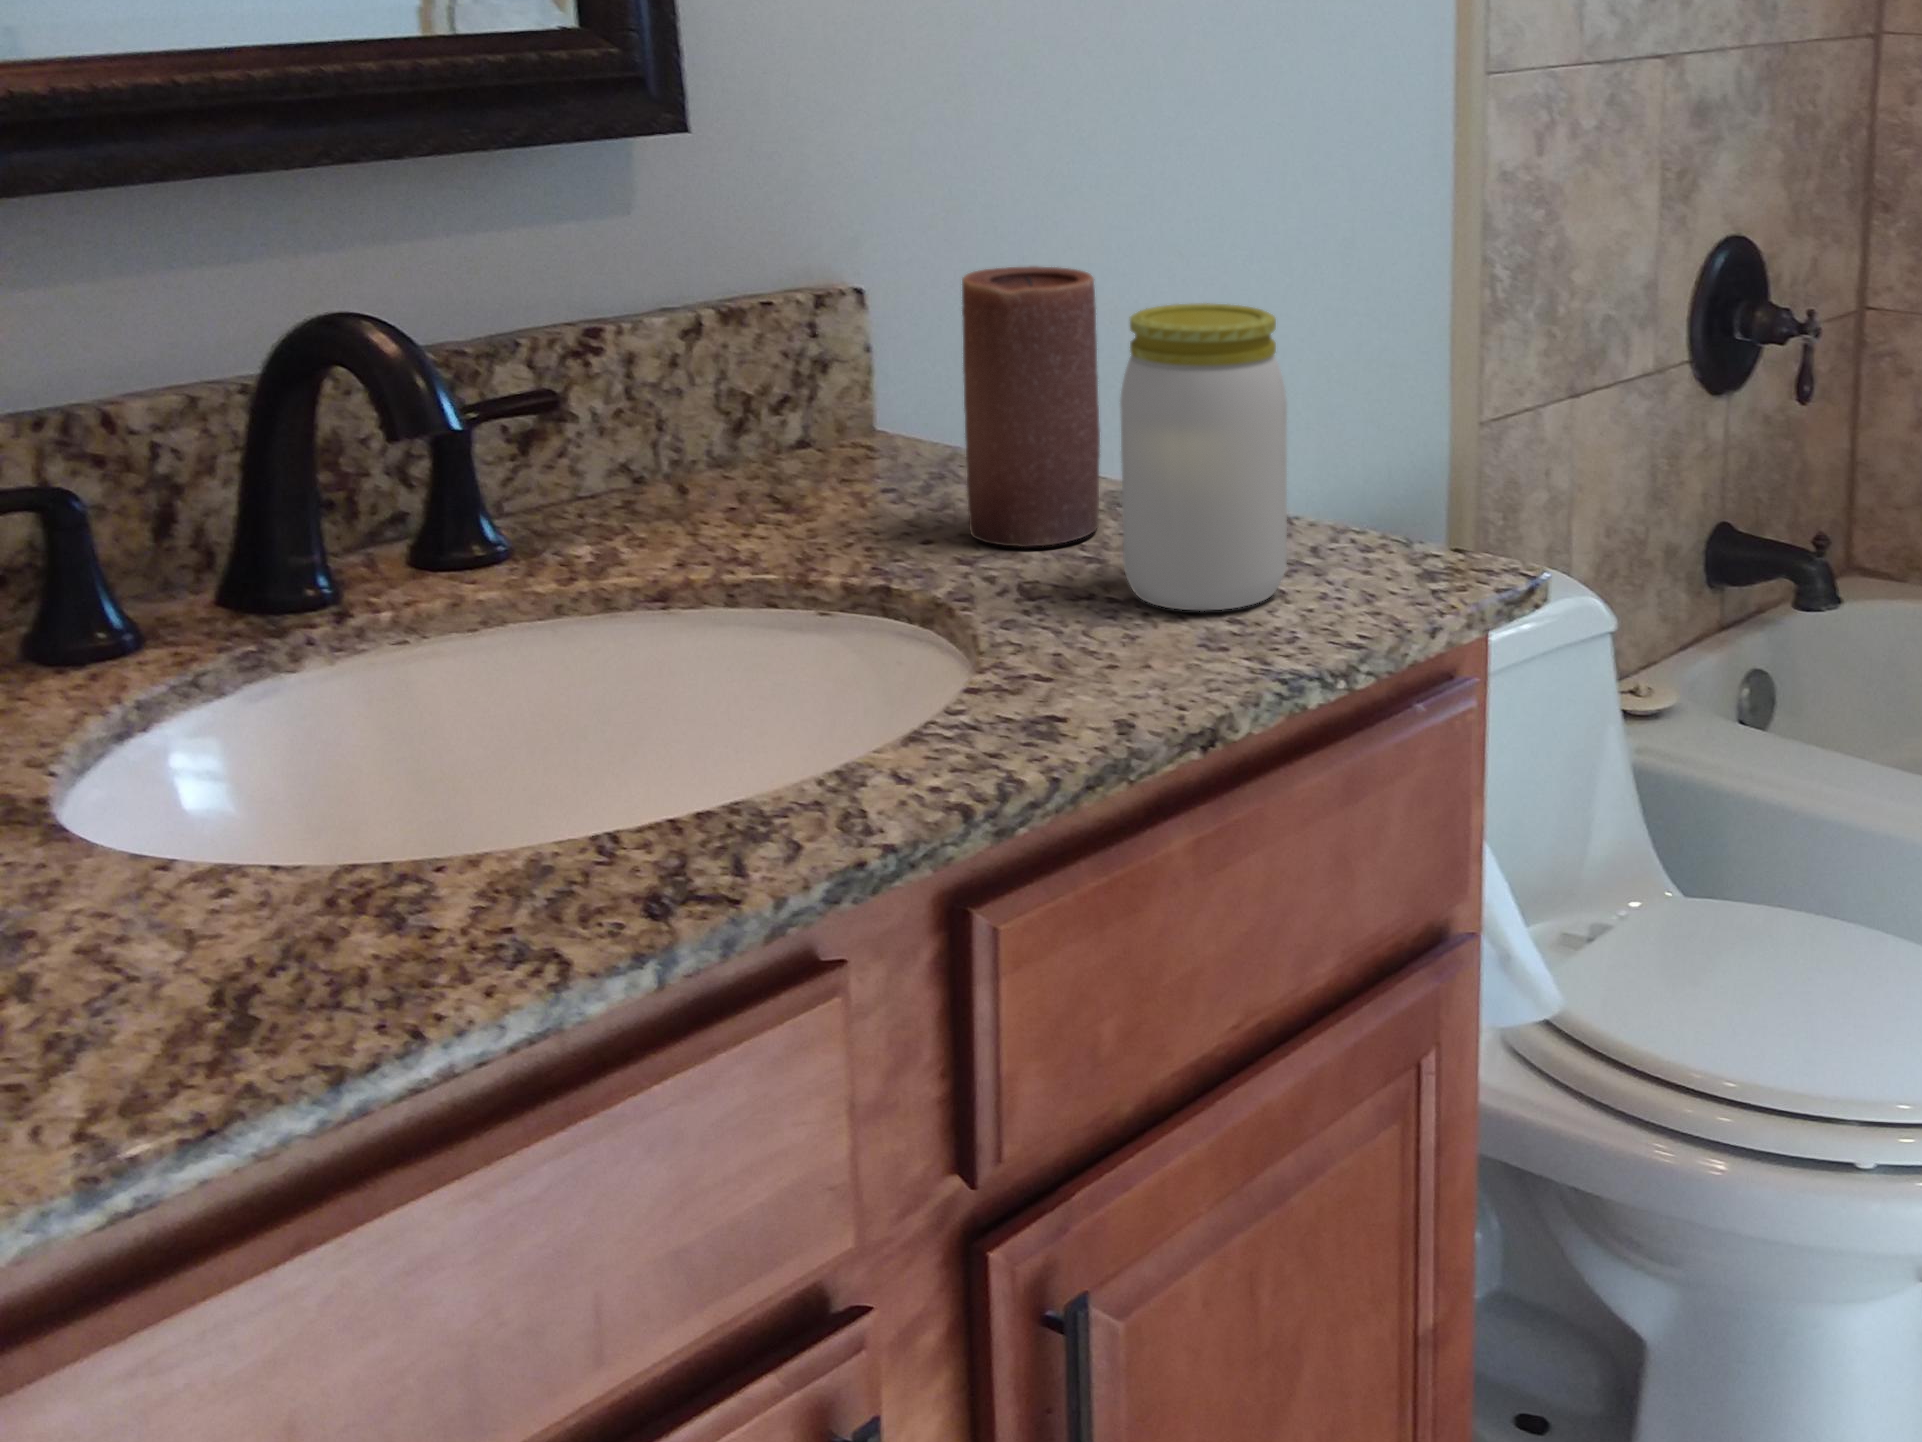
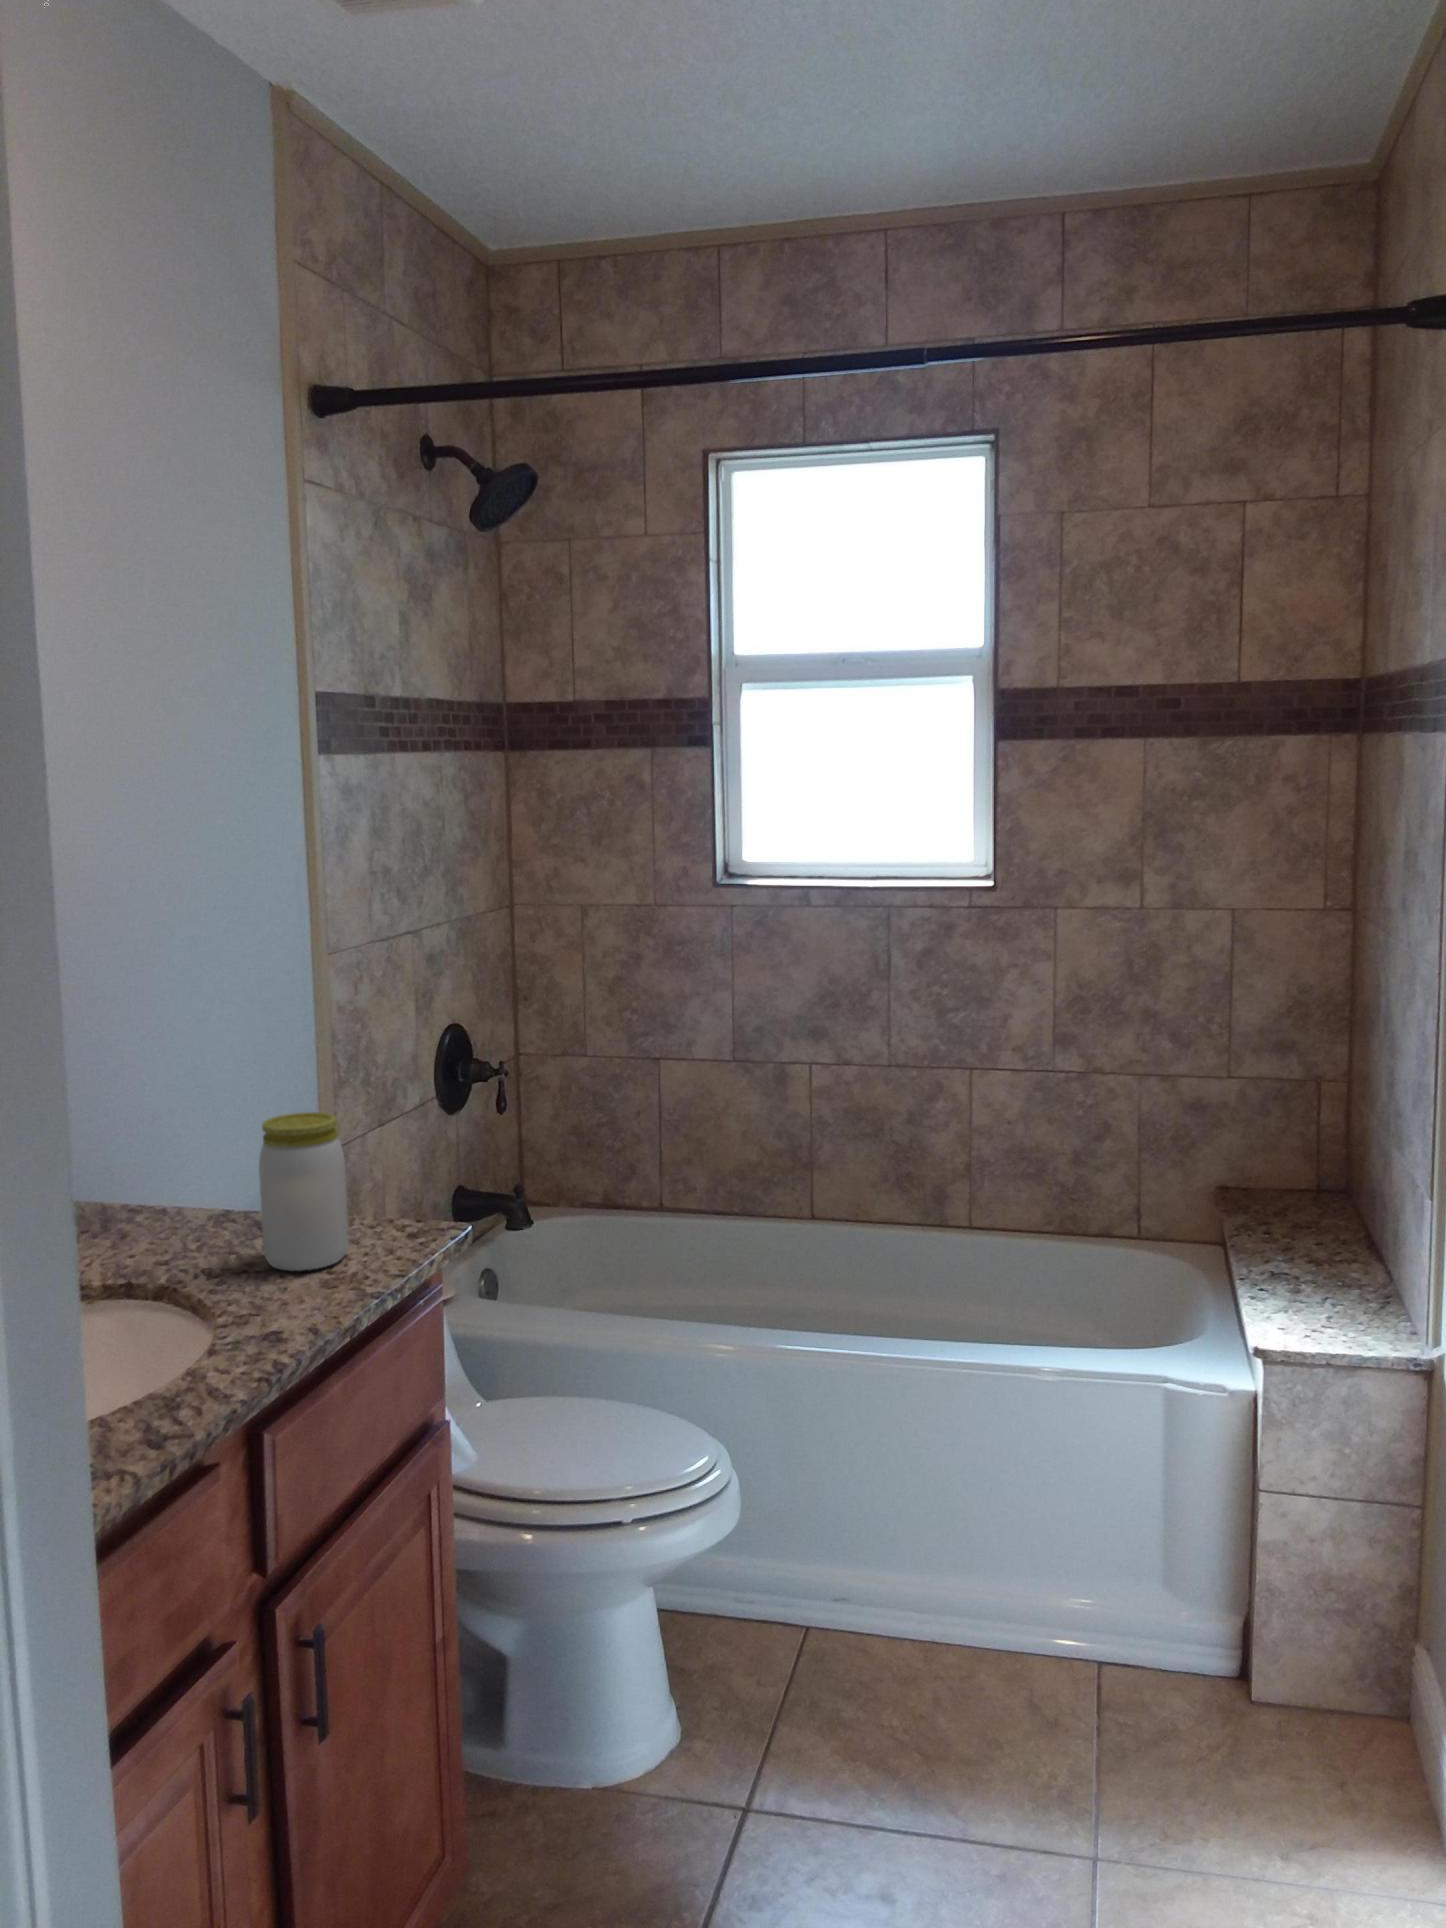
candle: present [962,266,1100,547] -> none [147,1102,226,1253]

